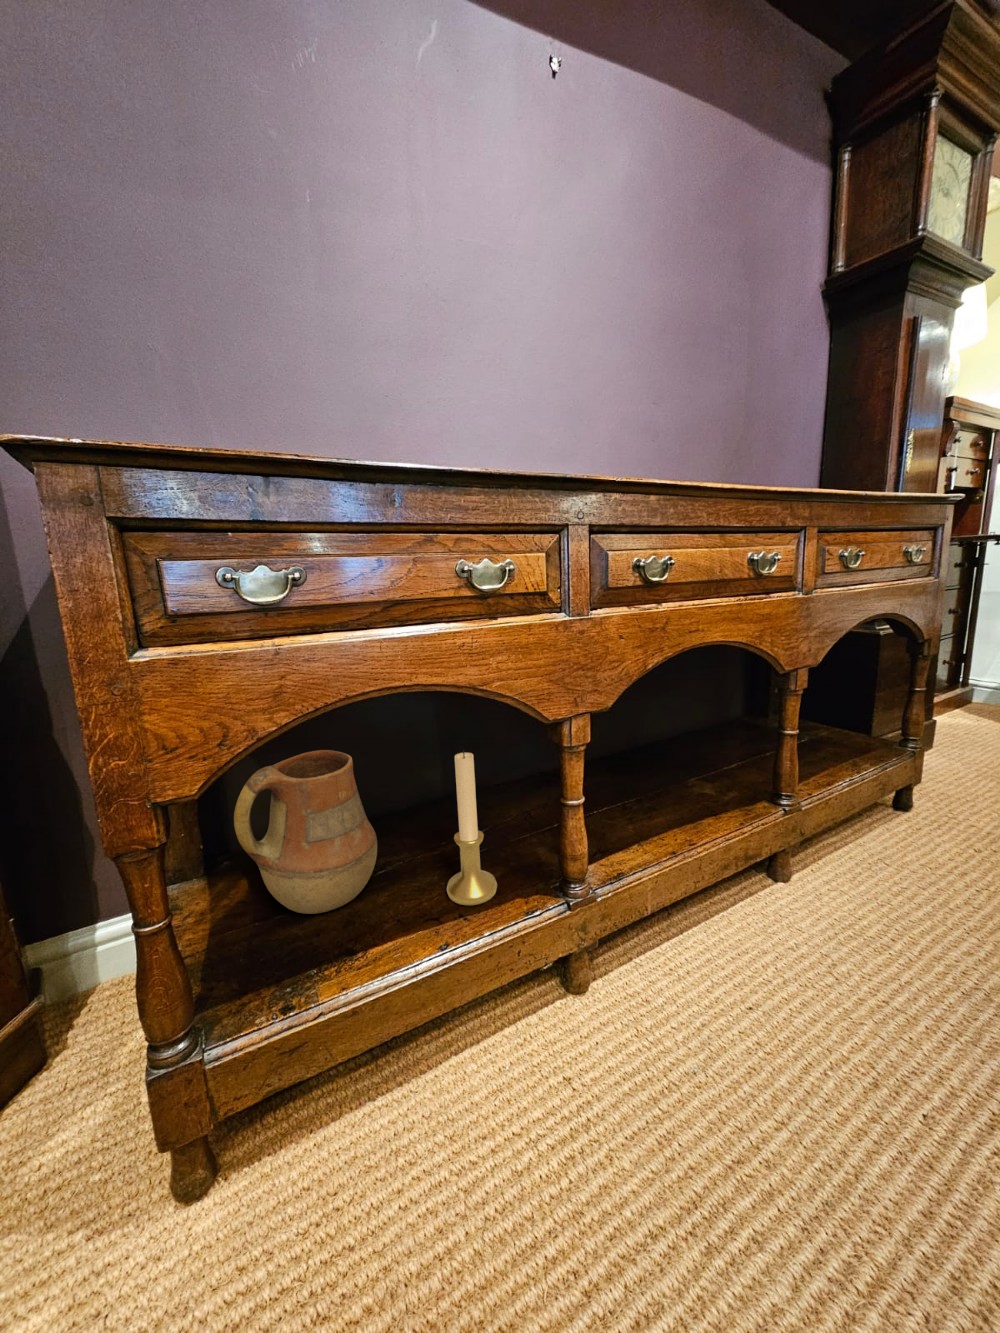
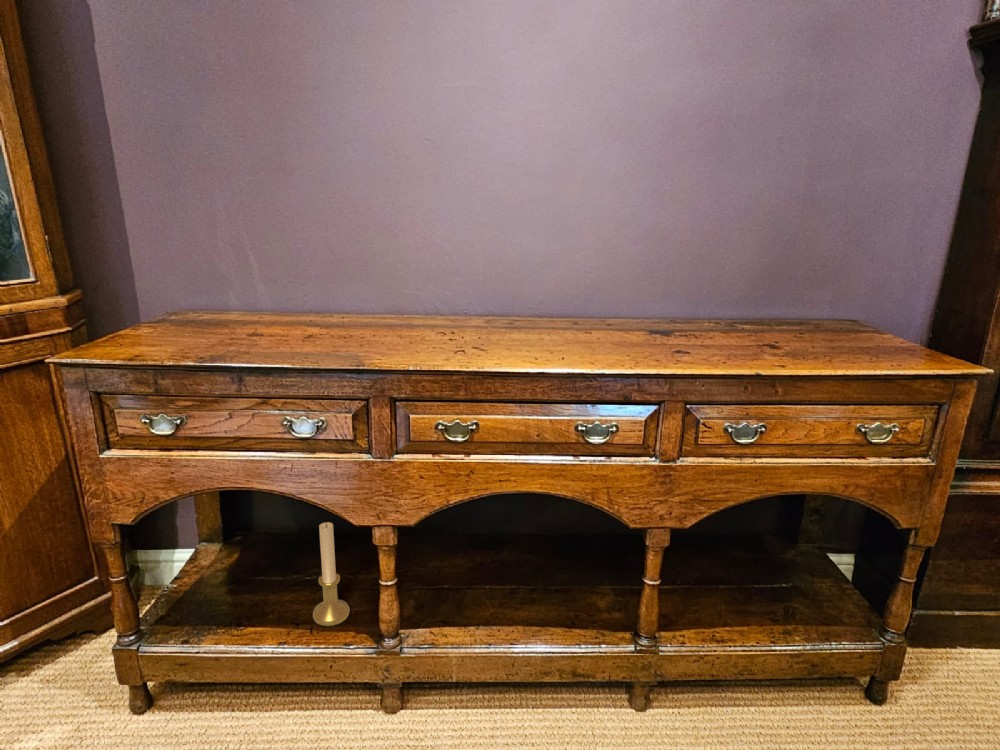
pitcher: present [234,750,377,914] -> none [199,488,295,594]

